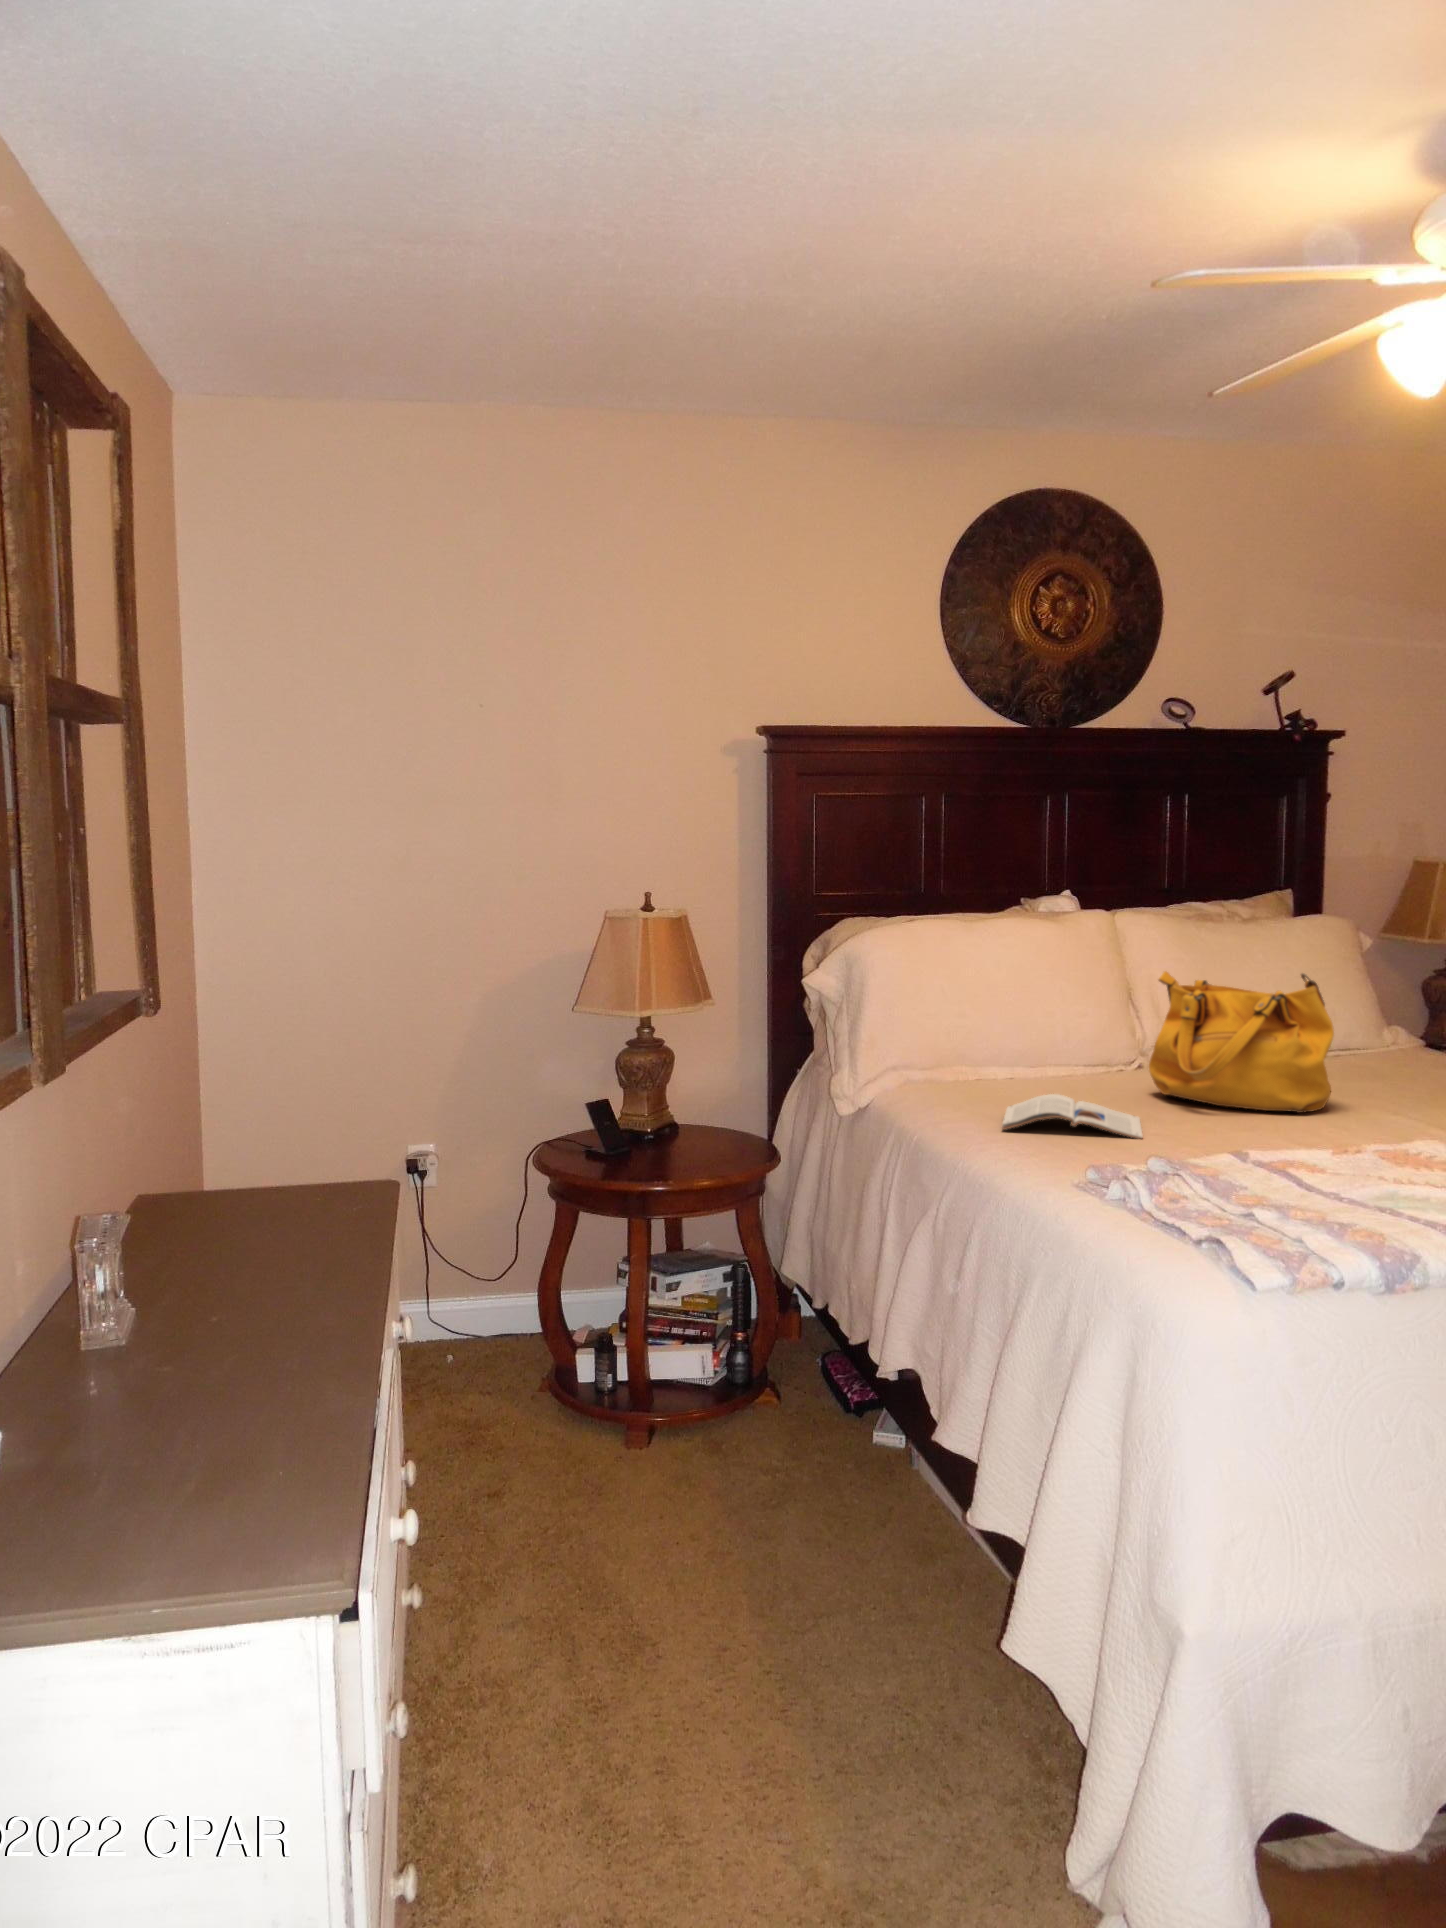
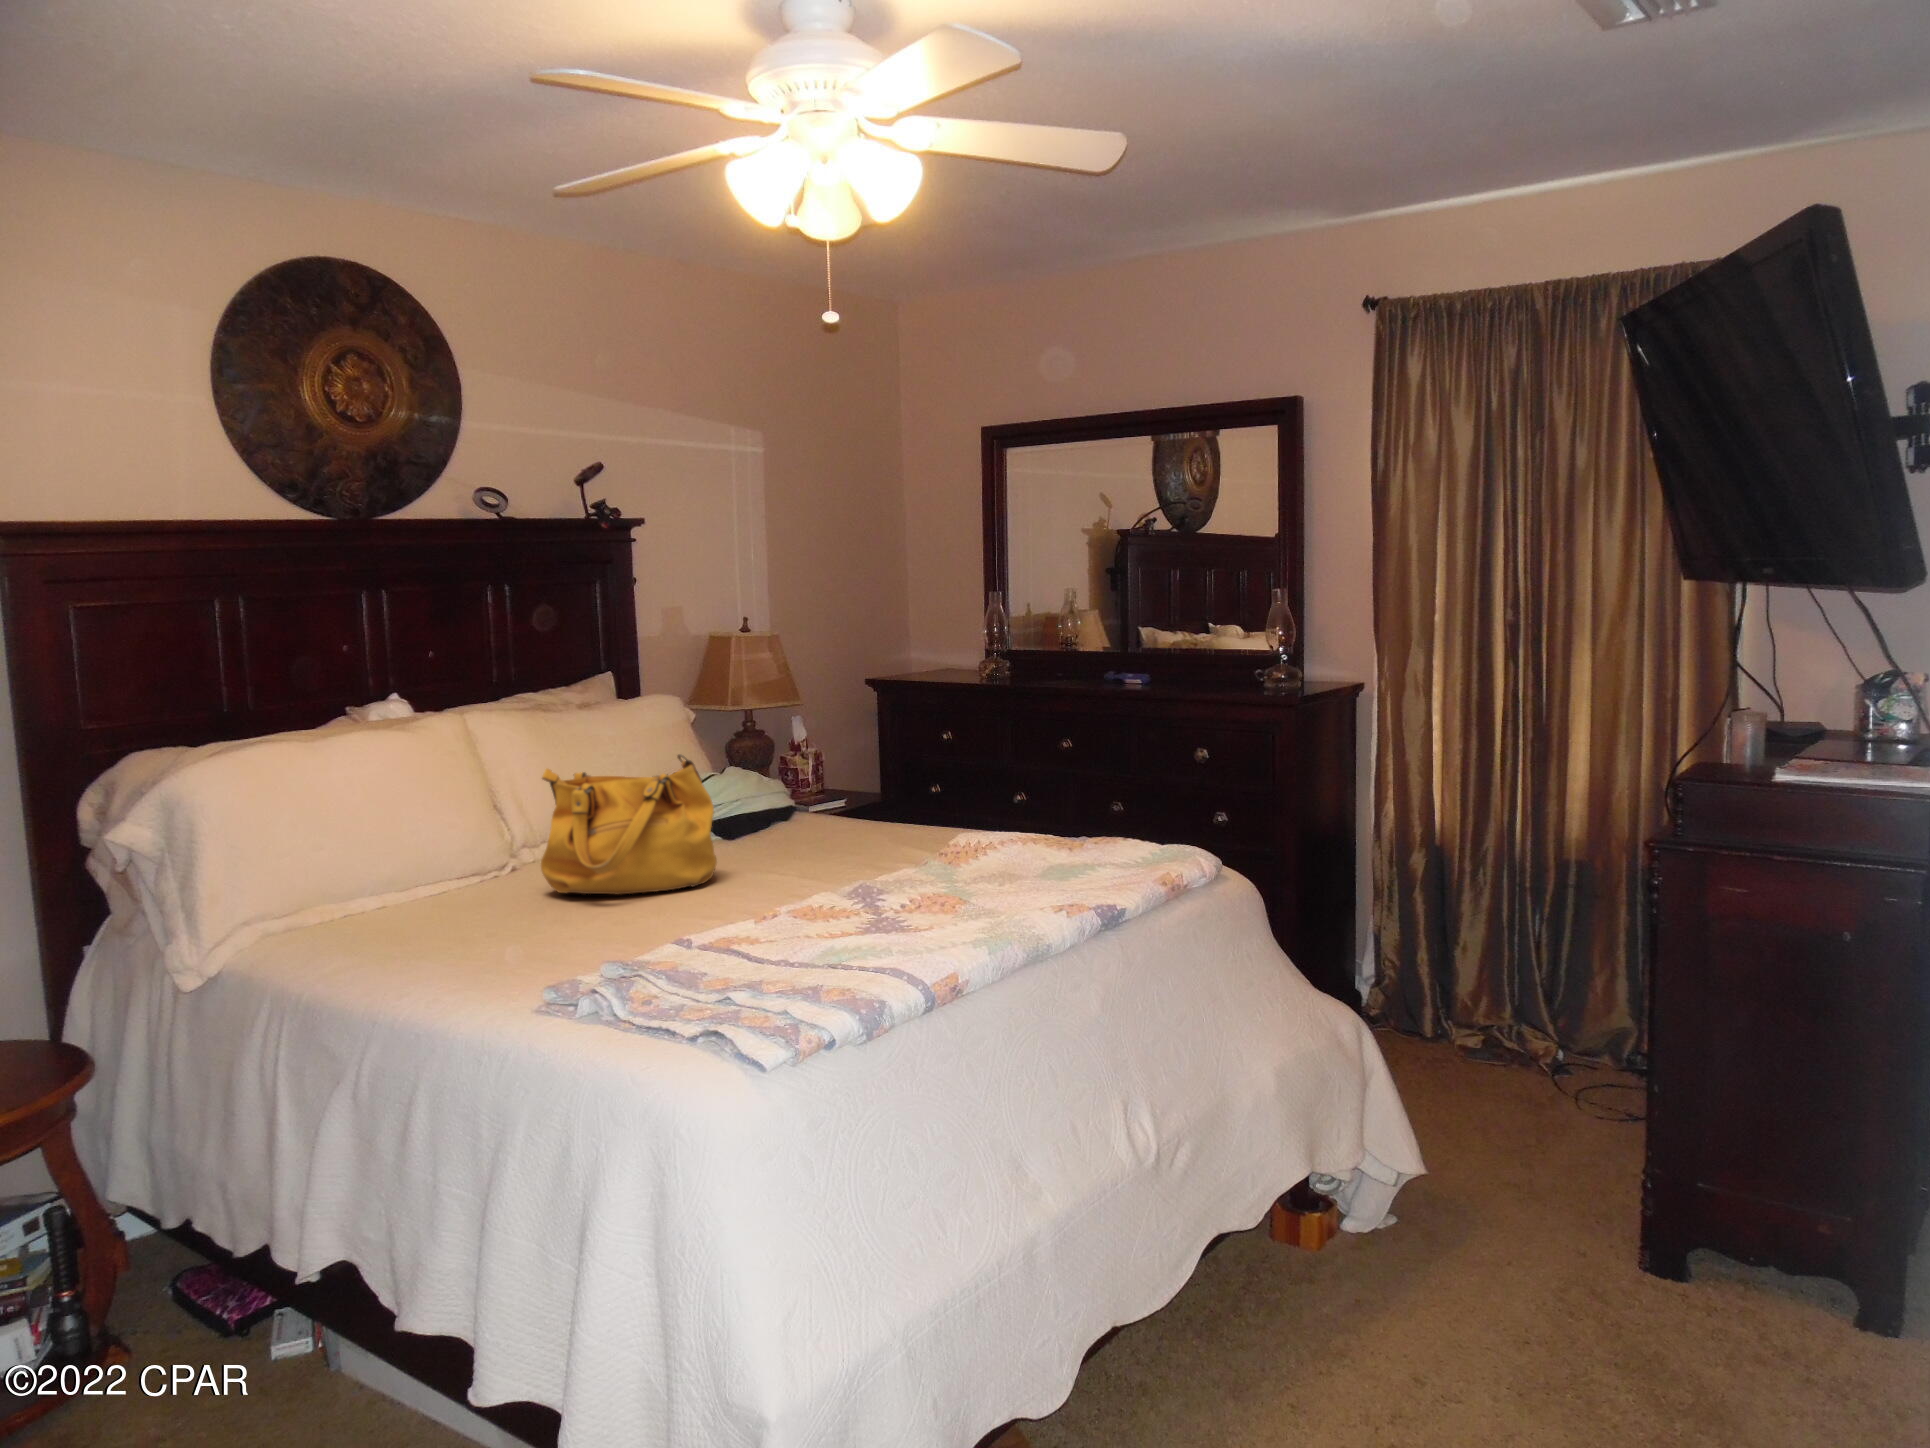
magazine: present [1002,1094,1143,1139] -> none [410,915,573,968]

